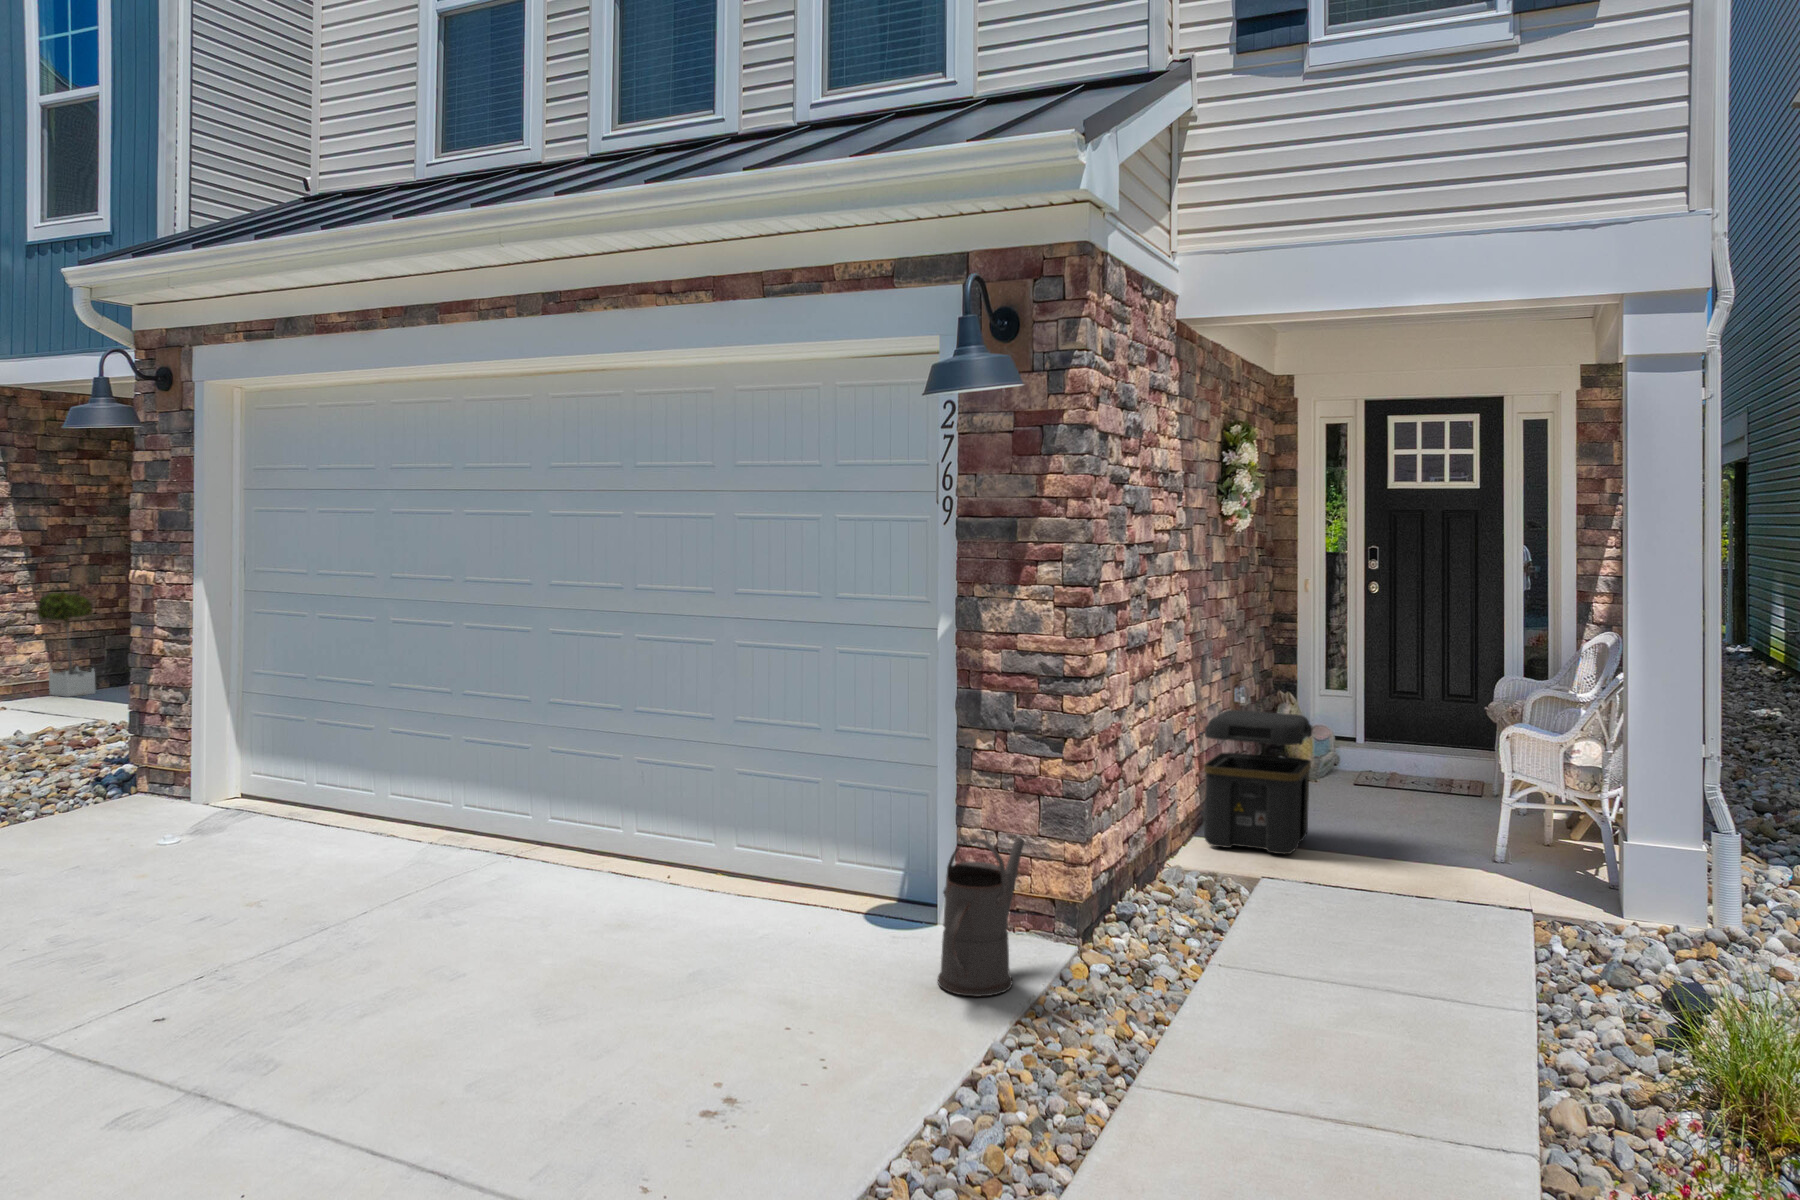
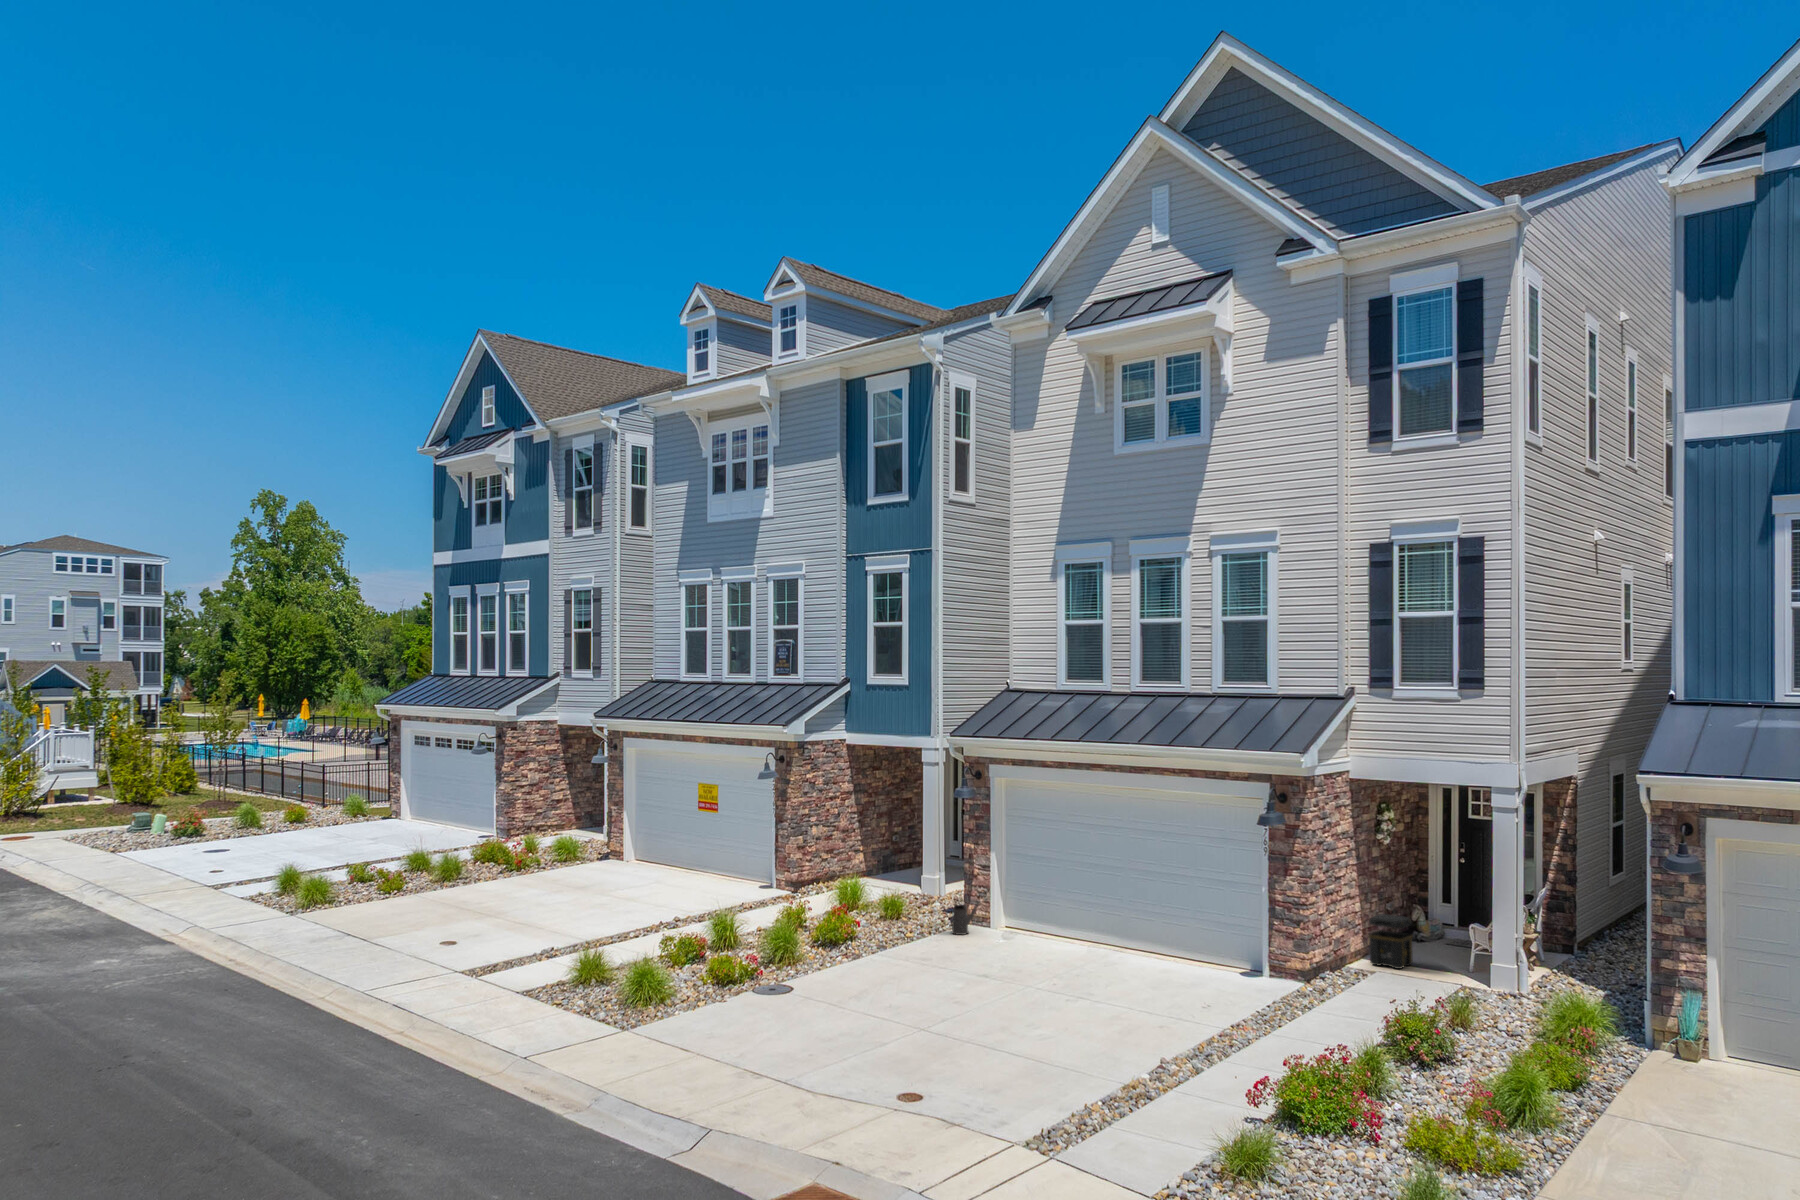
potted tree: present [38,592,96,697] -> none [860,830,881,879]
watering can: present [938,838,1024,996] -> present [950,899,979,935]

